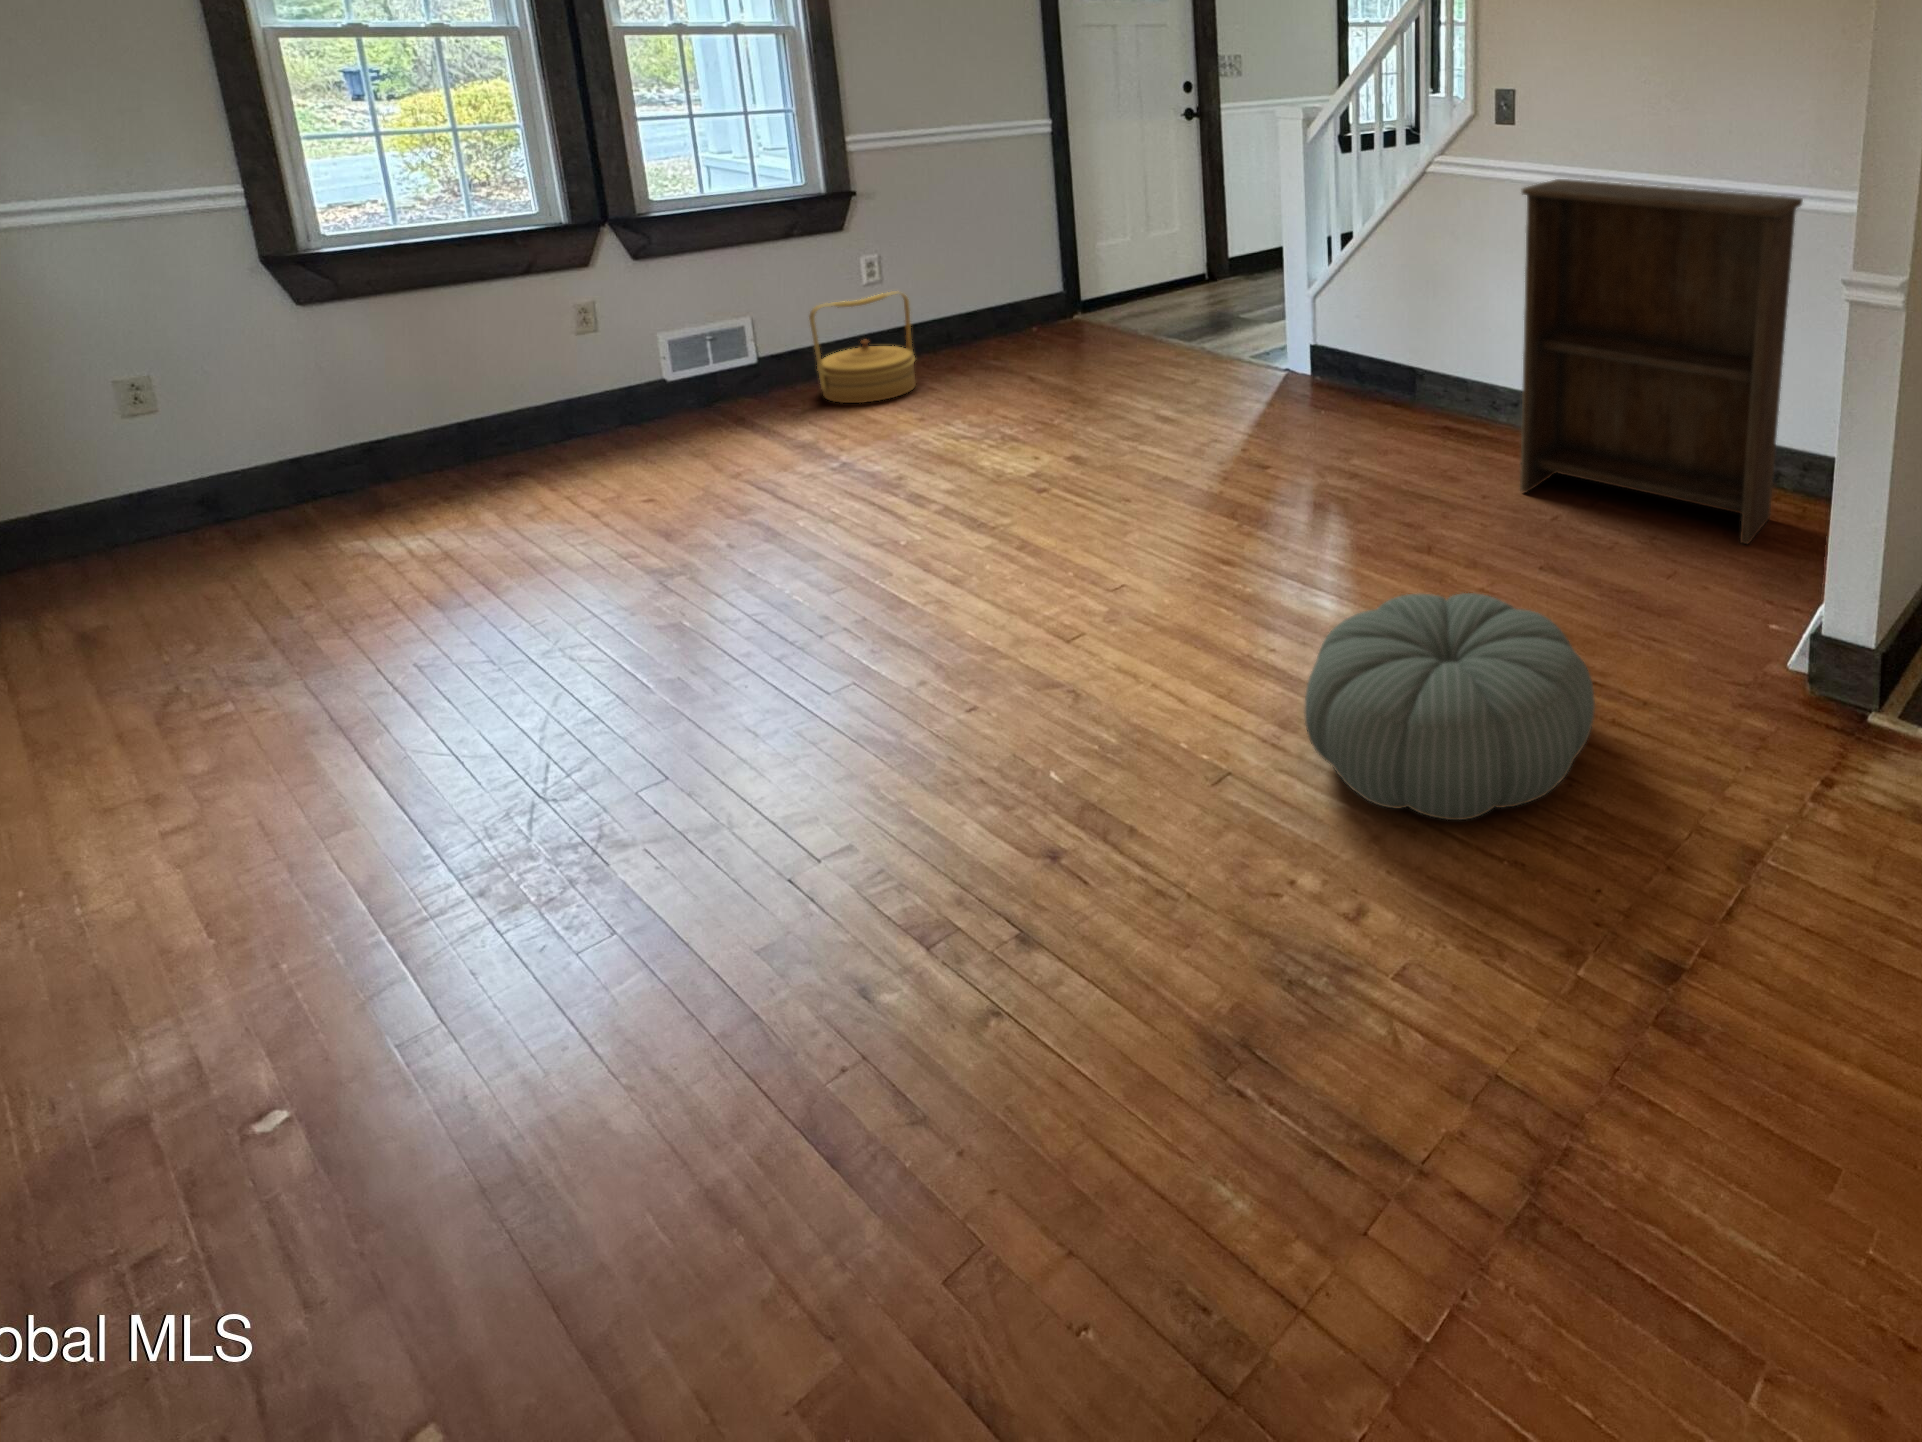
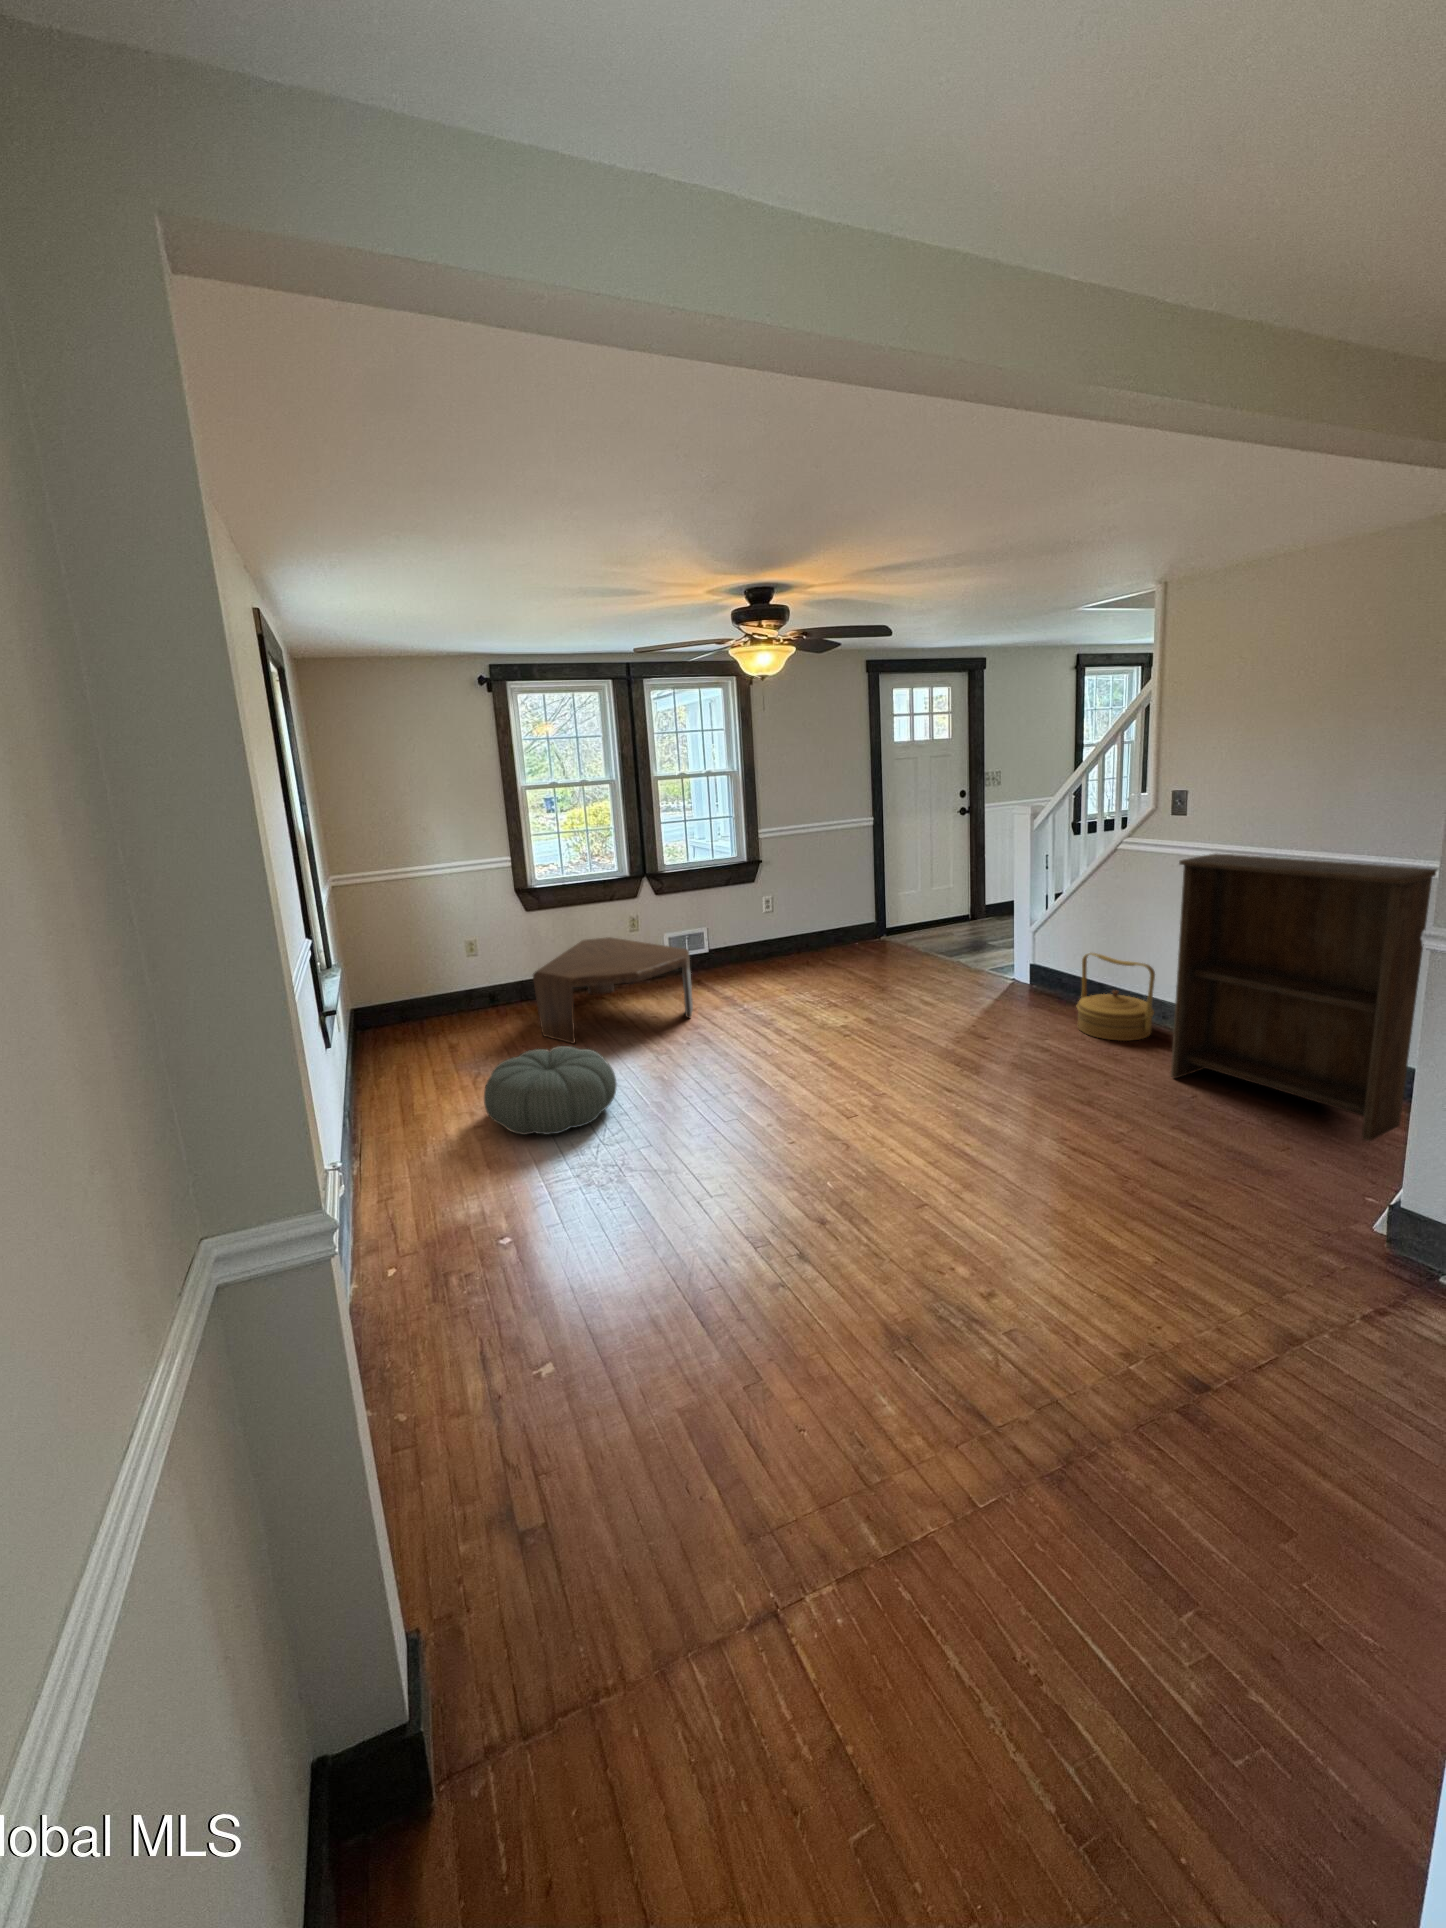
woven basket: present [809,291,916,403] -> present [1077,953,1155,1041]
coffee table: none [321,350,737,585] -> present [533,937,693,1044]
pouf: present [1304,593,1595,820] -> present [484,1046,617,1135]

